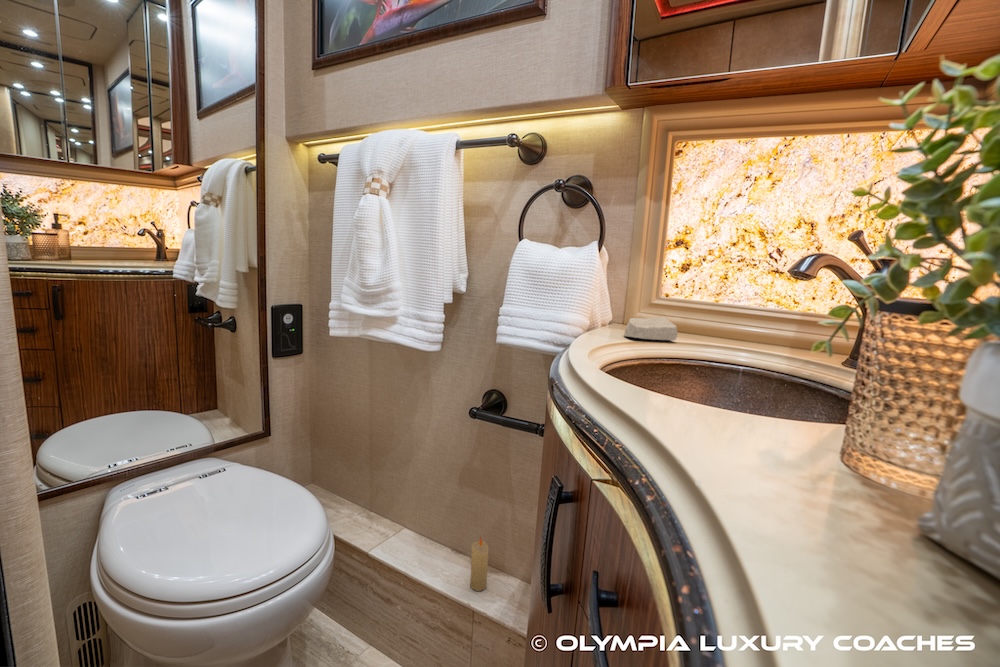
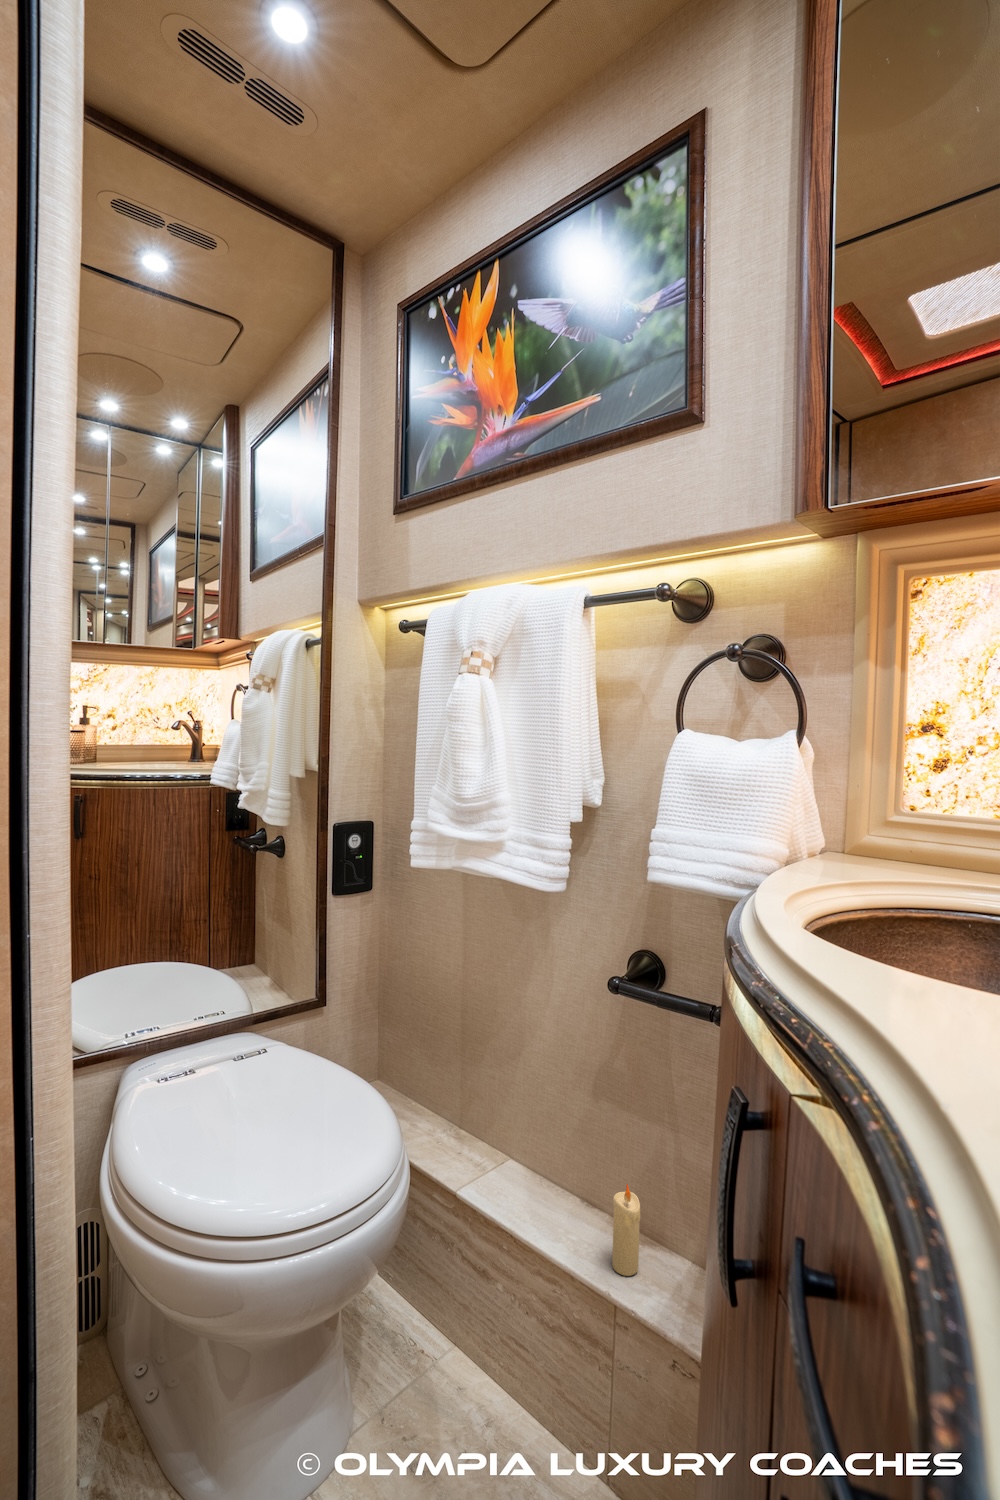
soap bar: present [624,317,678,340] -> none [844,846,932,883]

